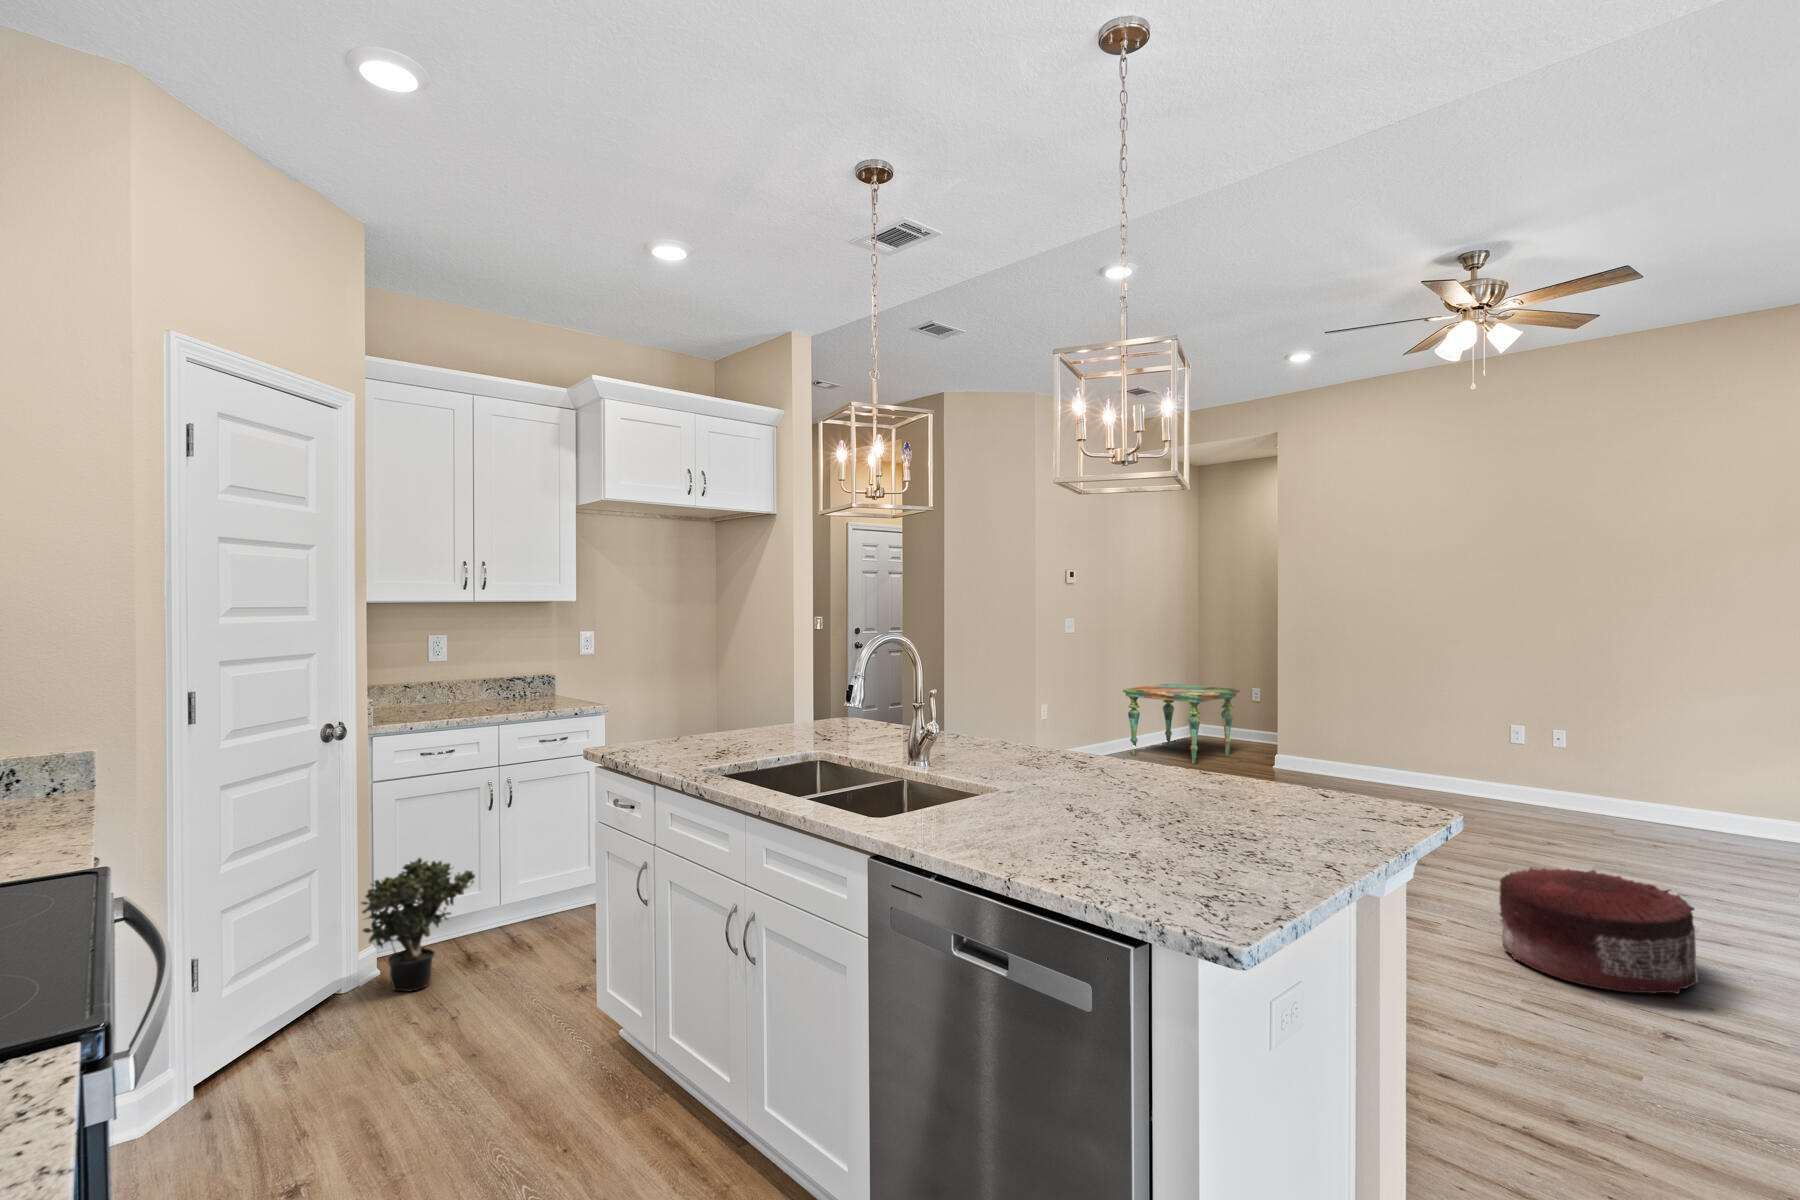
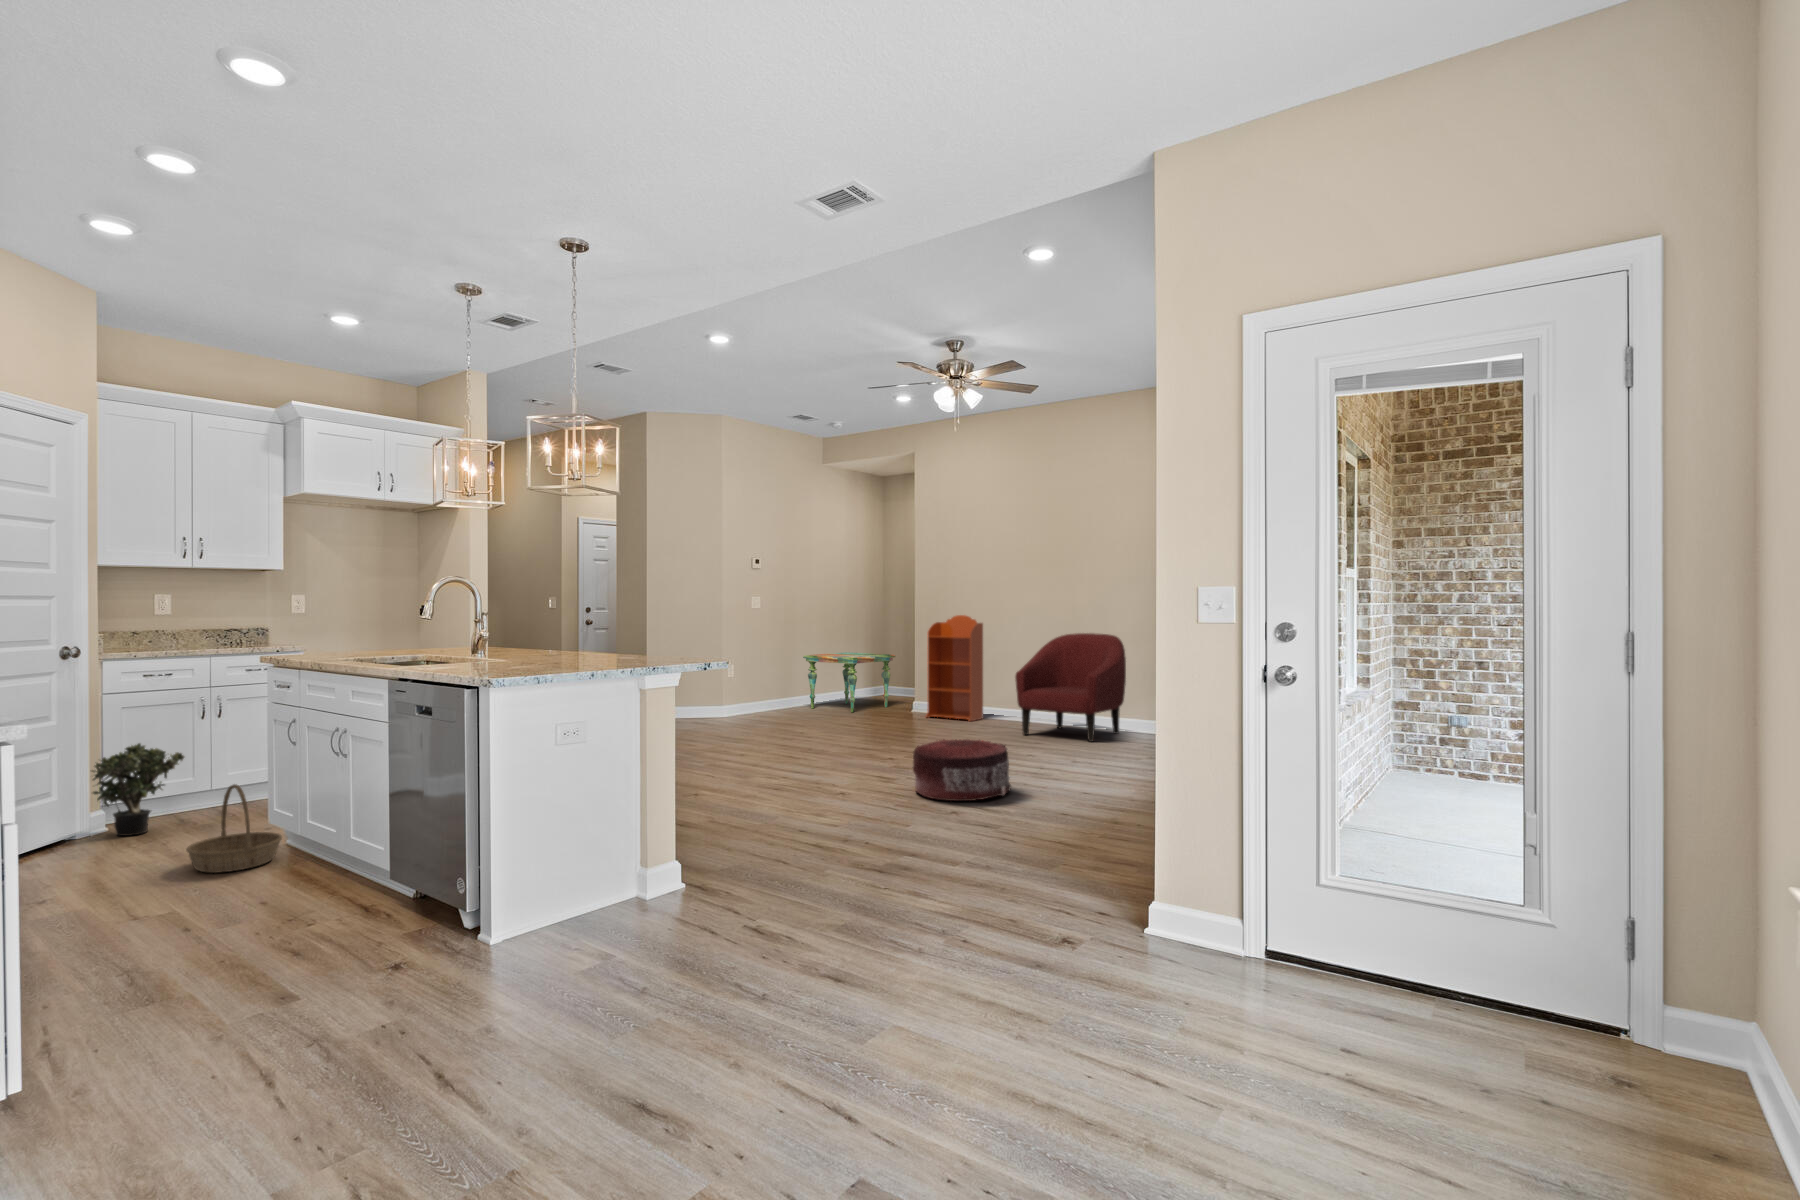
bookcase: none [1307,643,1391,788] -> present [926,615,983,721]
armchair: none [1487,675,1665,840] -> present [1015,633,1126,742]
basket: none [500,963,630,1118] -> present [186,784,282,873]

